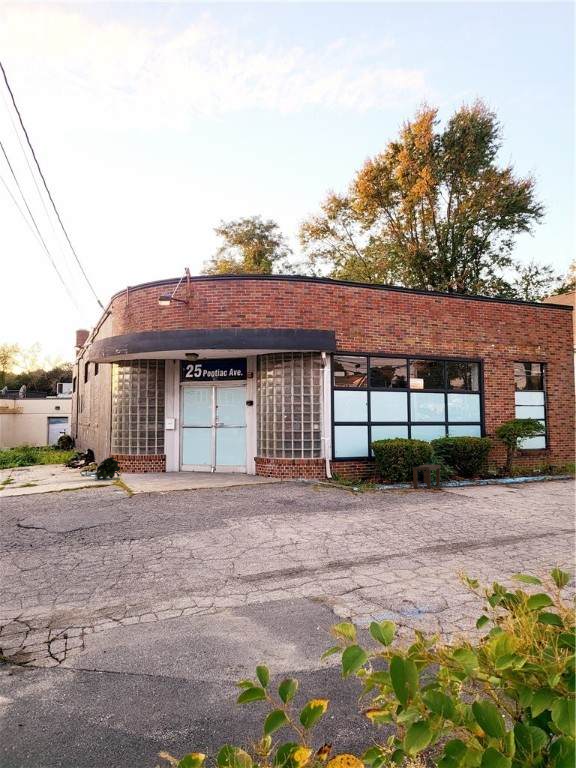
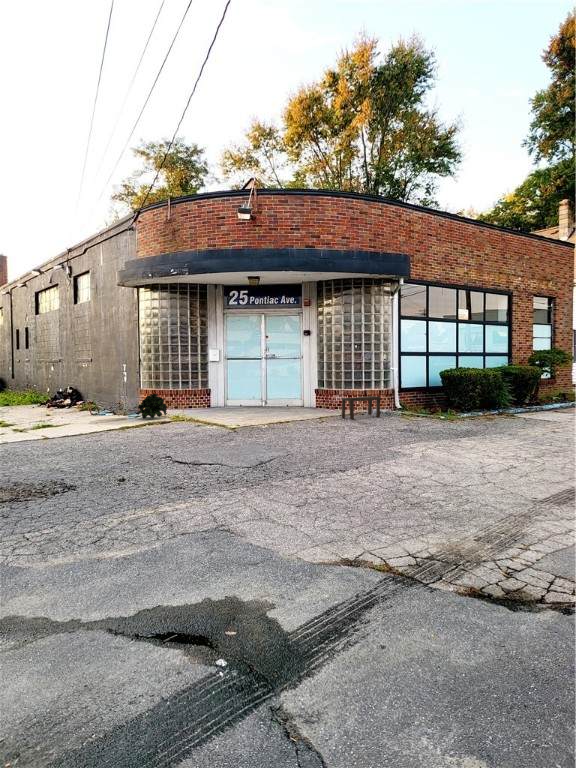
bench: present [413,464,441,489] -> present [342,396,381,419]

